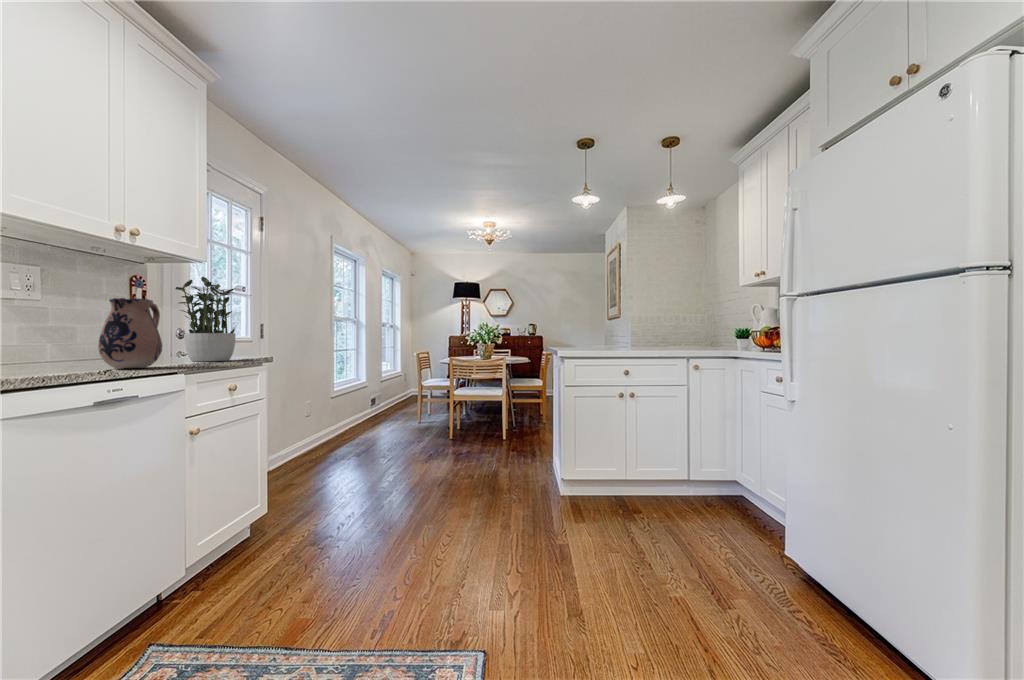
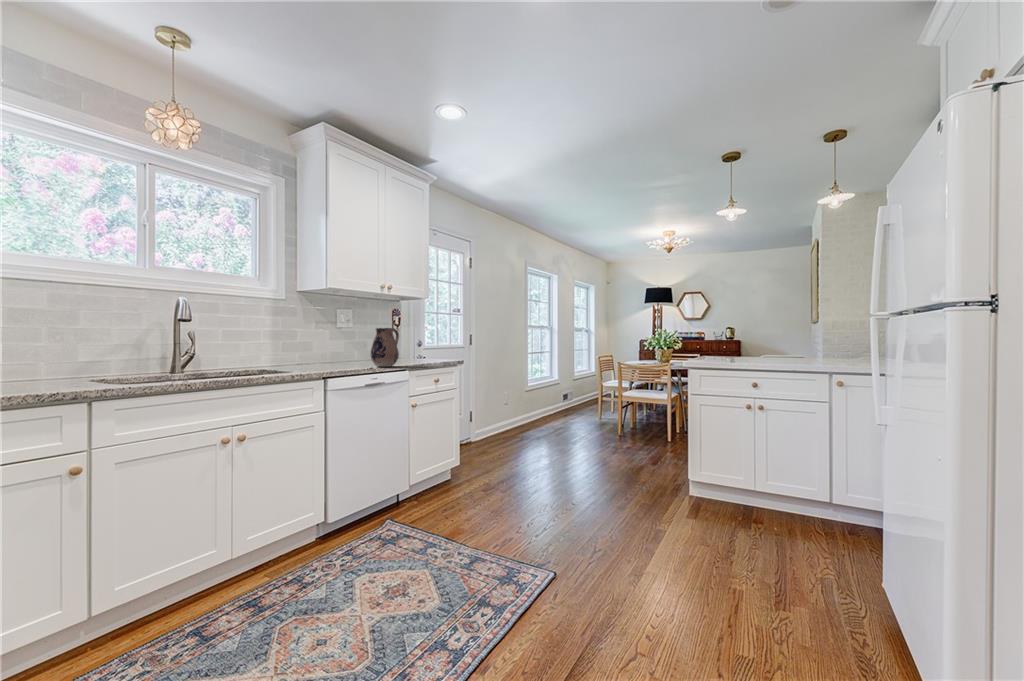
potted plant: present [175,277,235,361] -> none [410,309,444,363]

